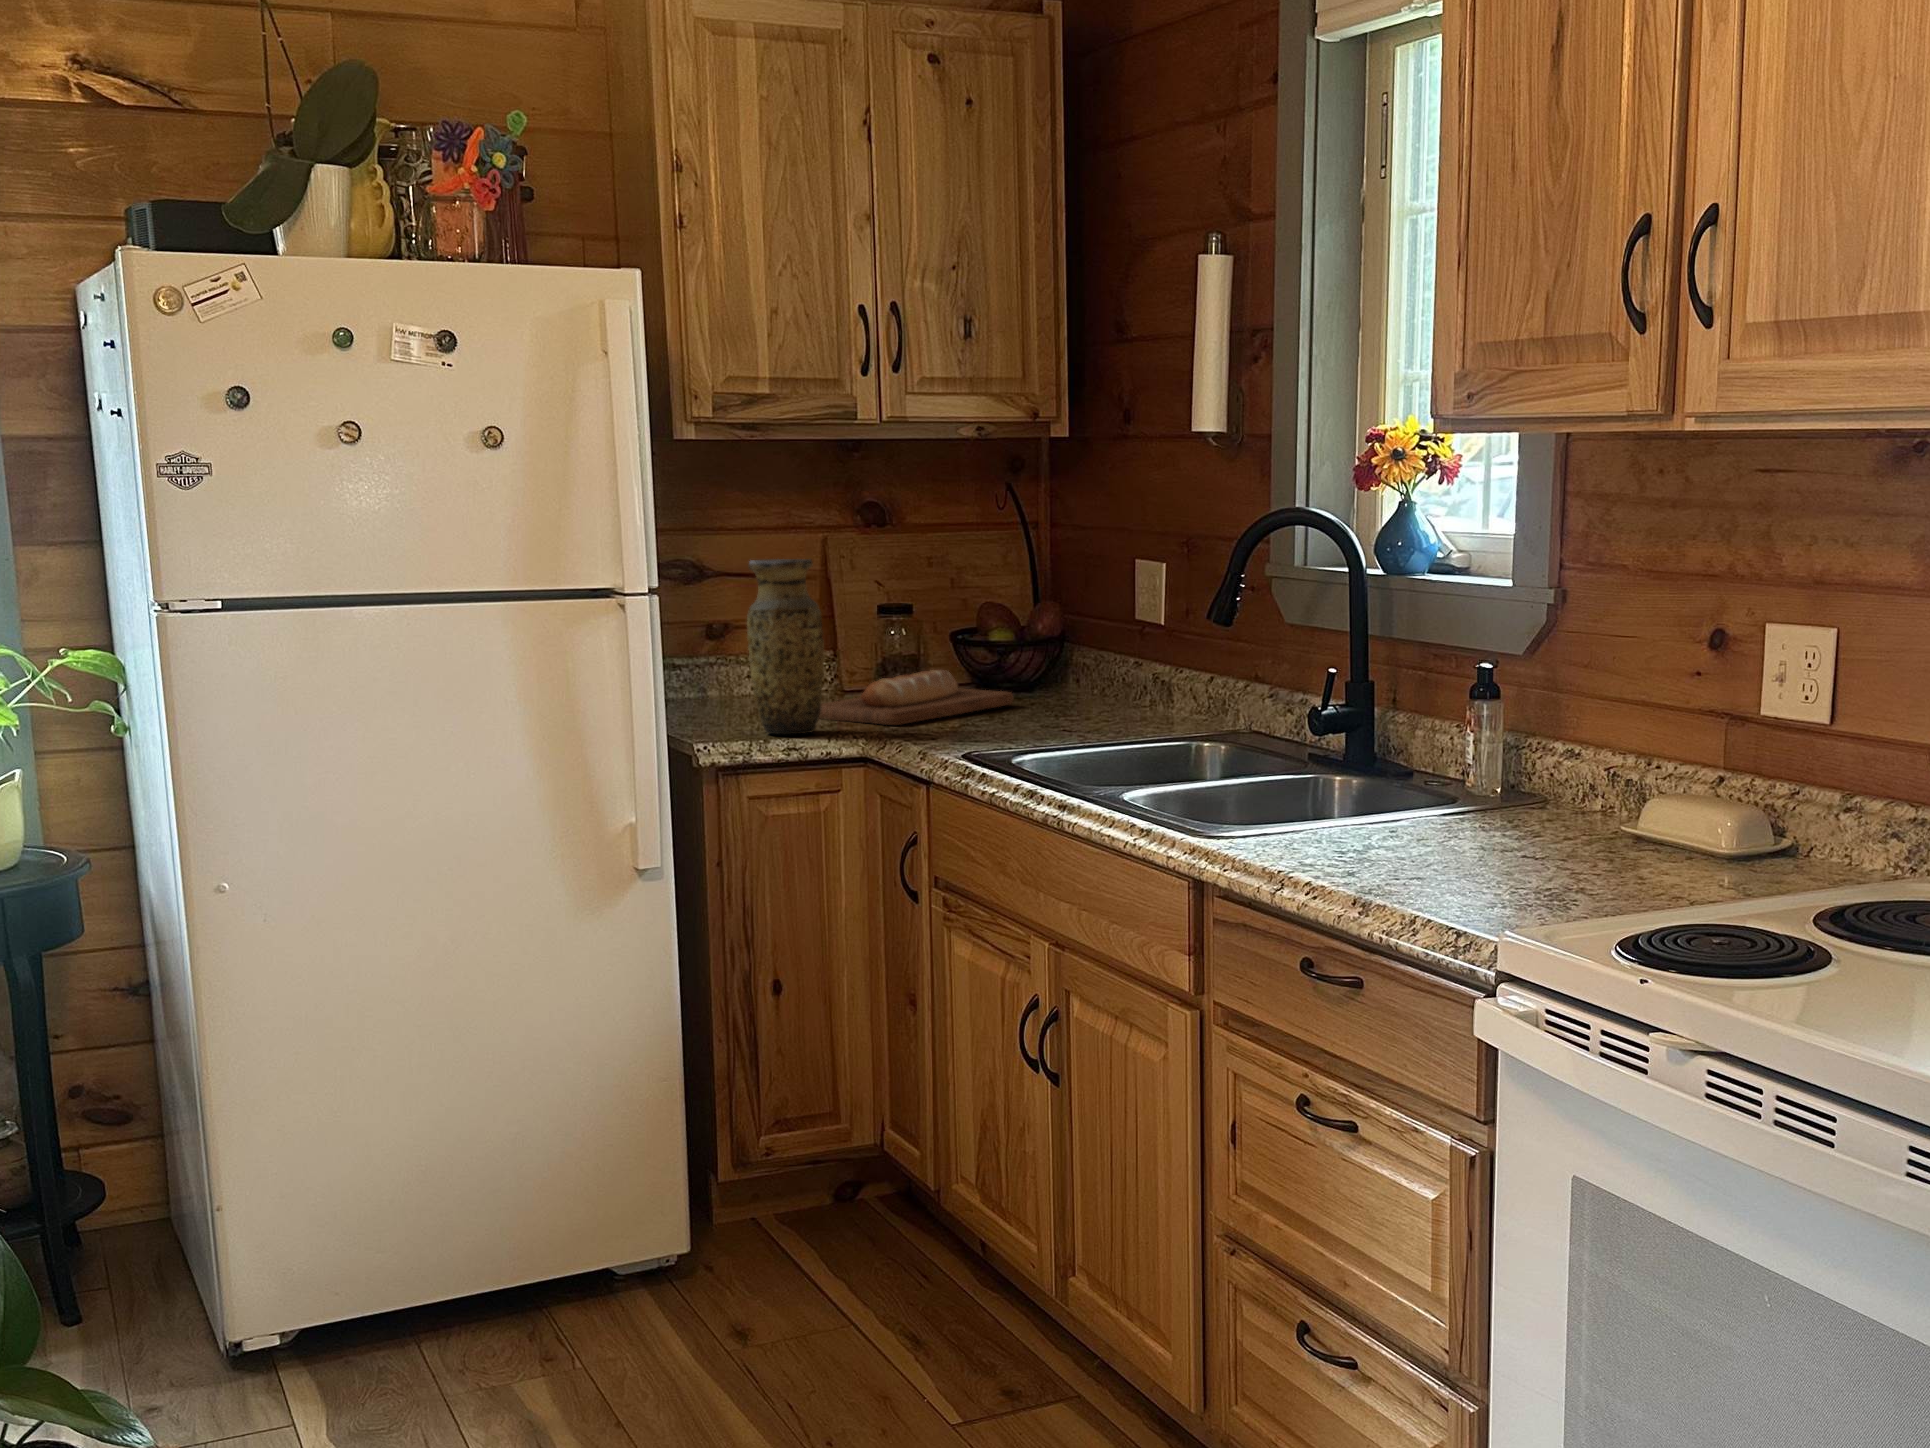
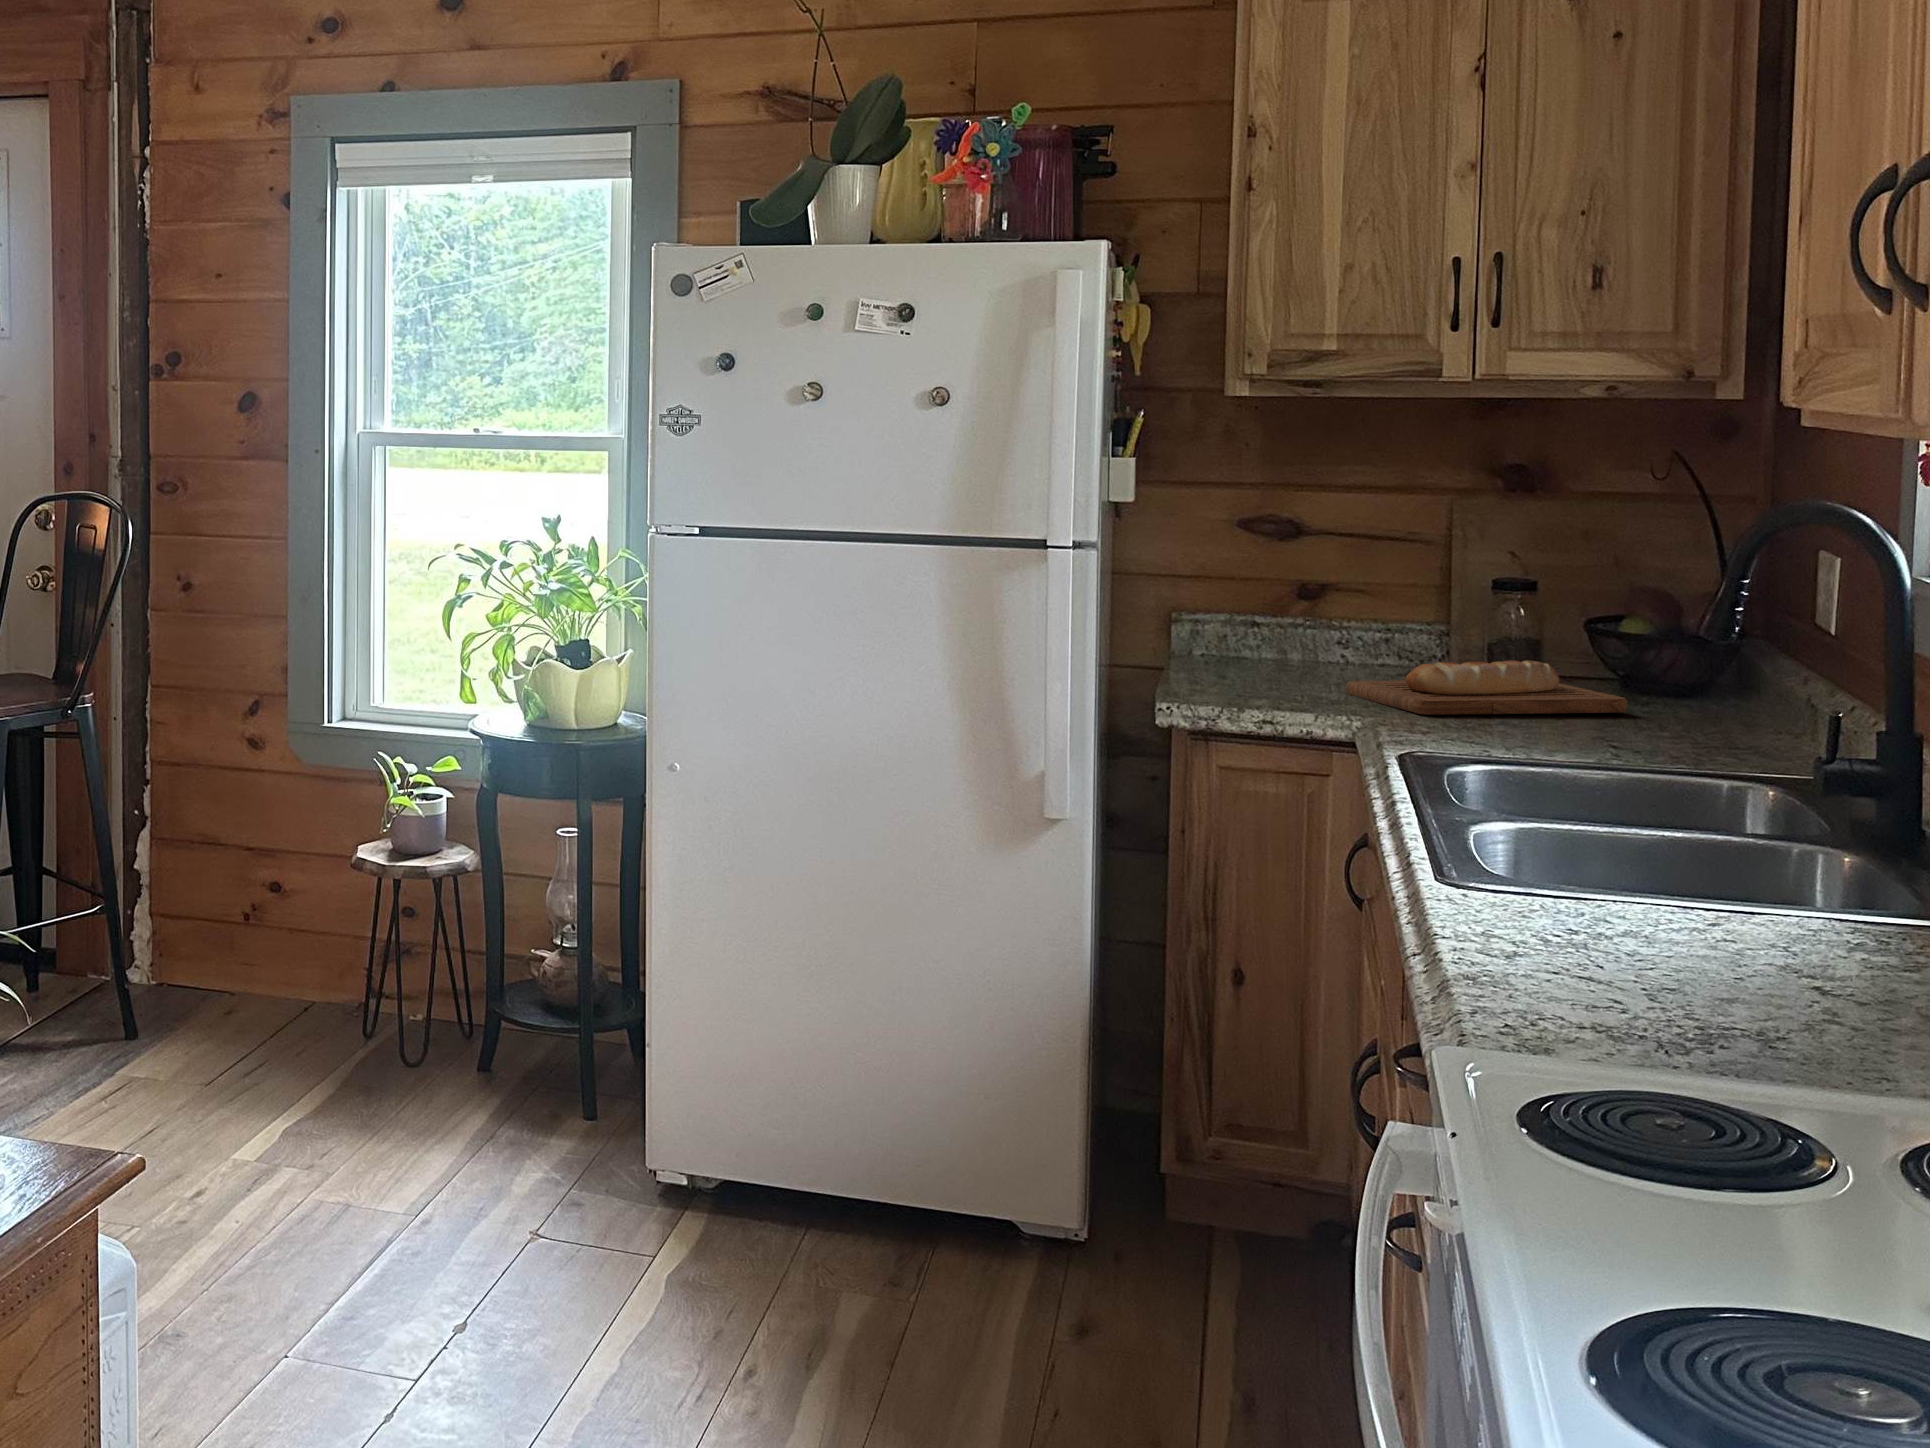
vase: present [747,559,824,734] -> none [1244,522,1331,708]

